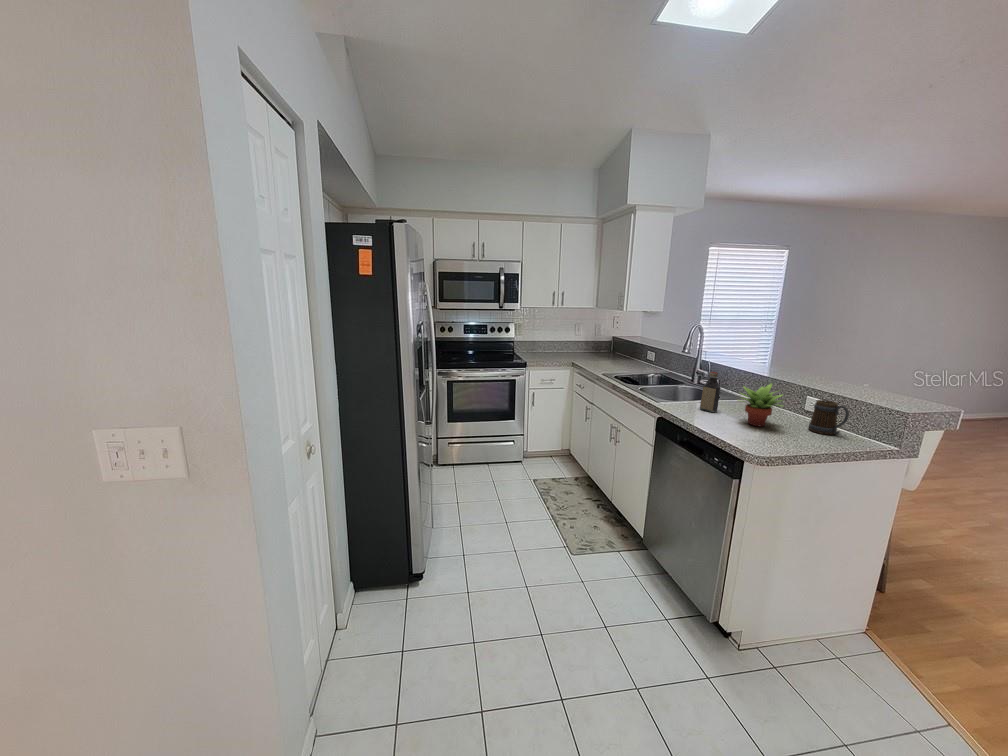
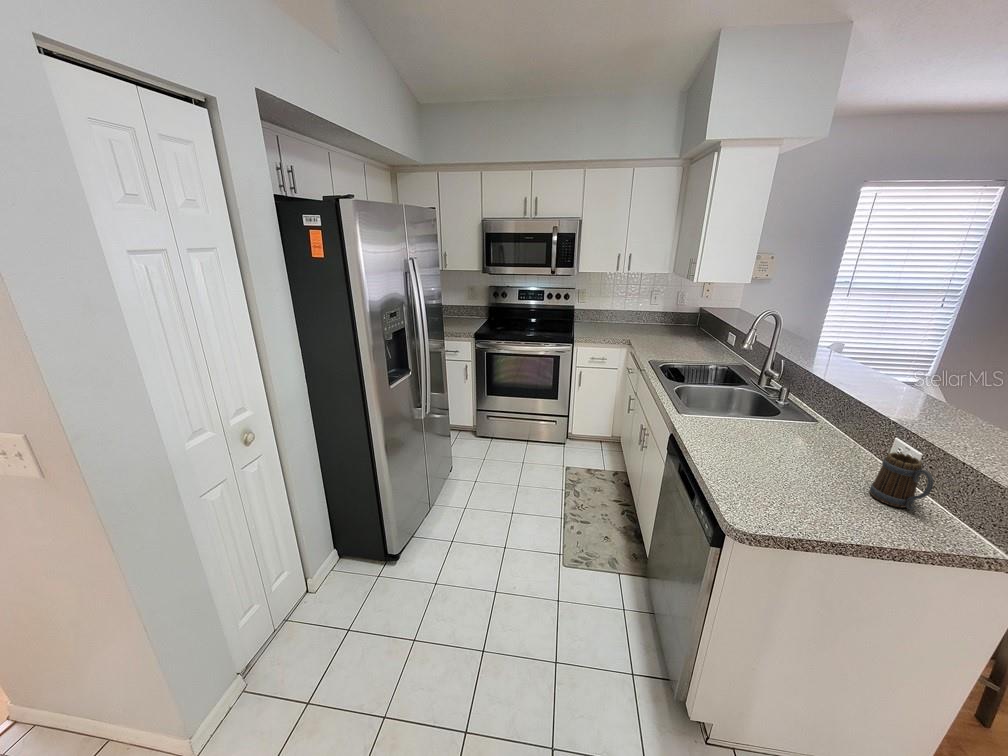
bottle: present [700,372,720,412] -> none [725,386,754,440]
succulent plant: present [738,383,783,427] -> none [761,414,835,475]

